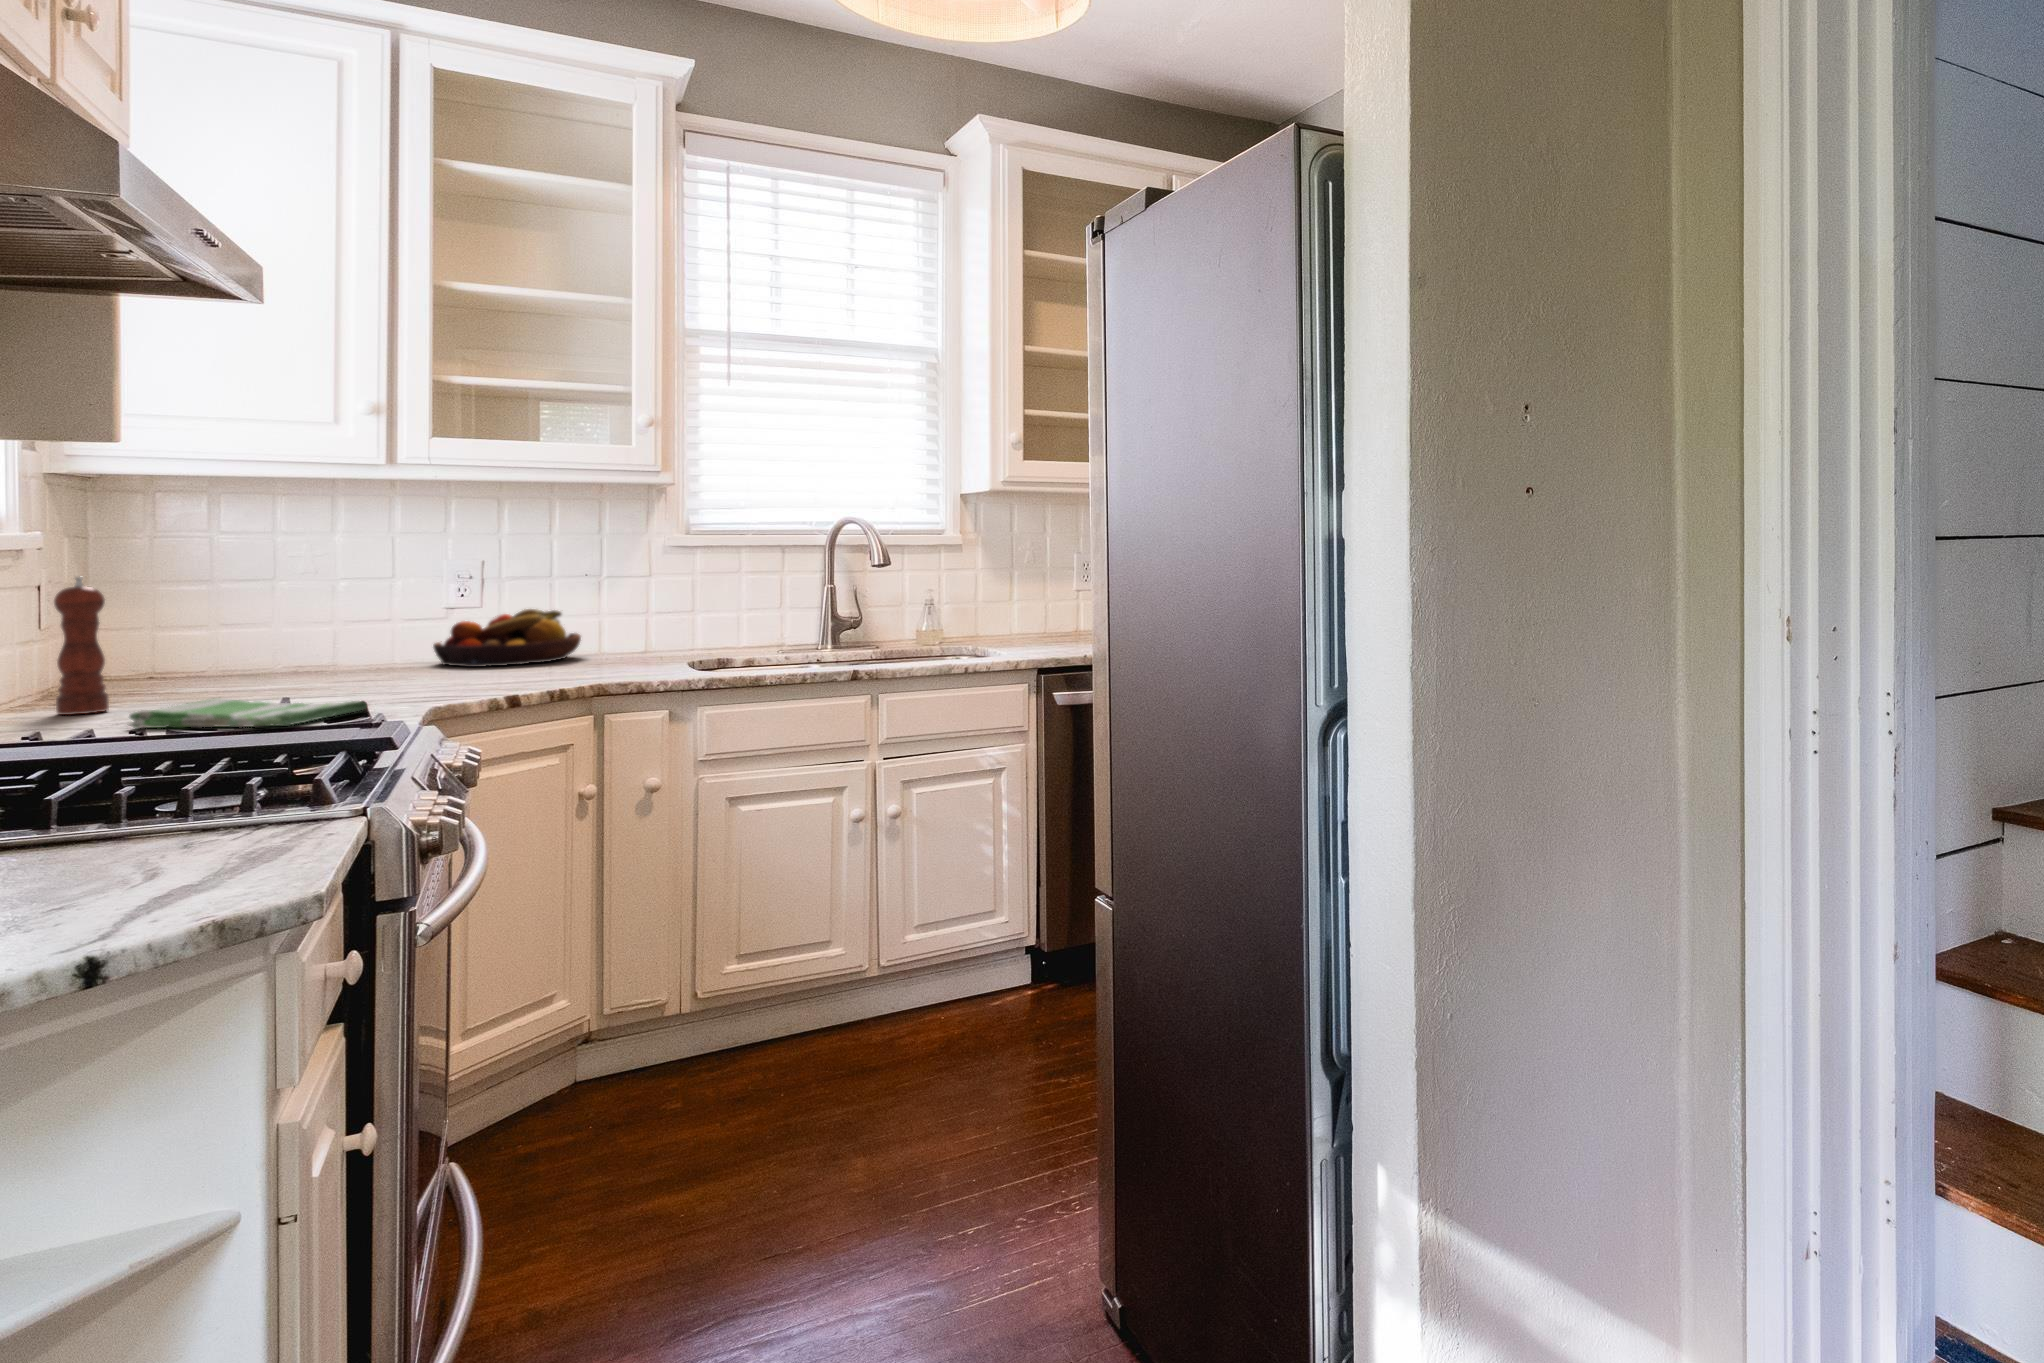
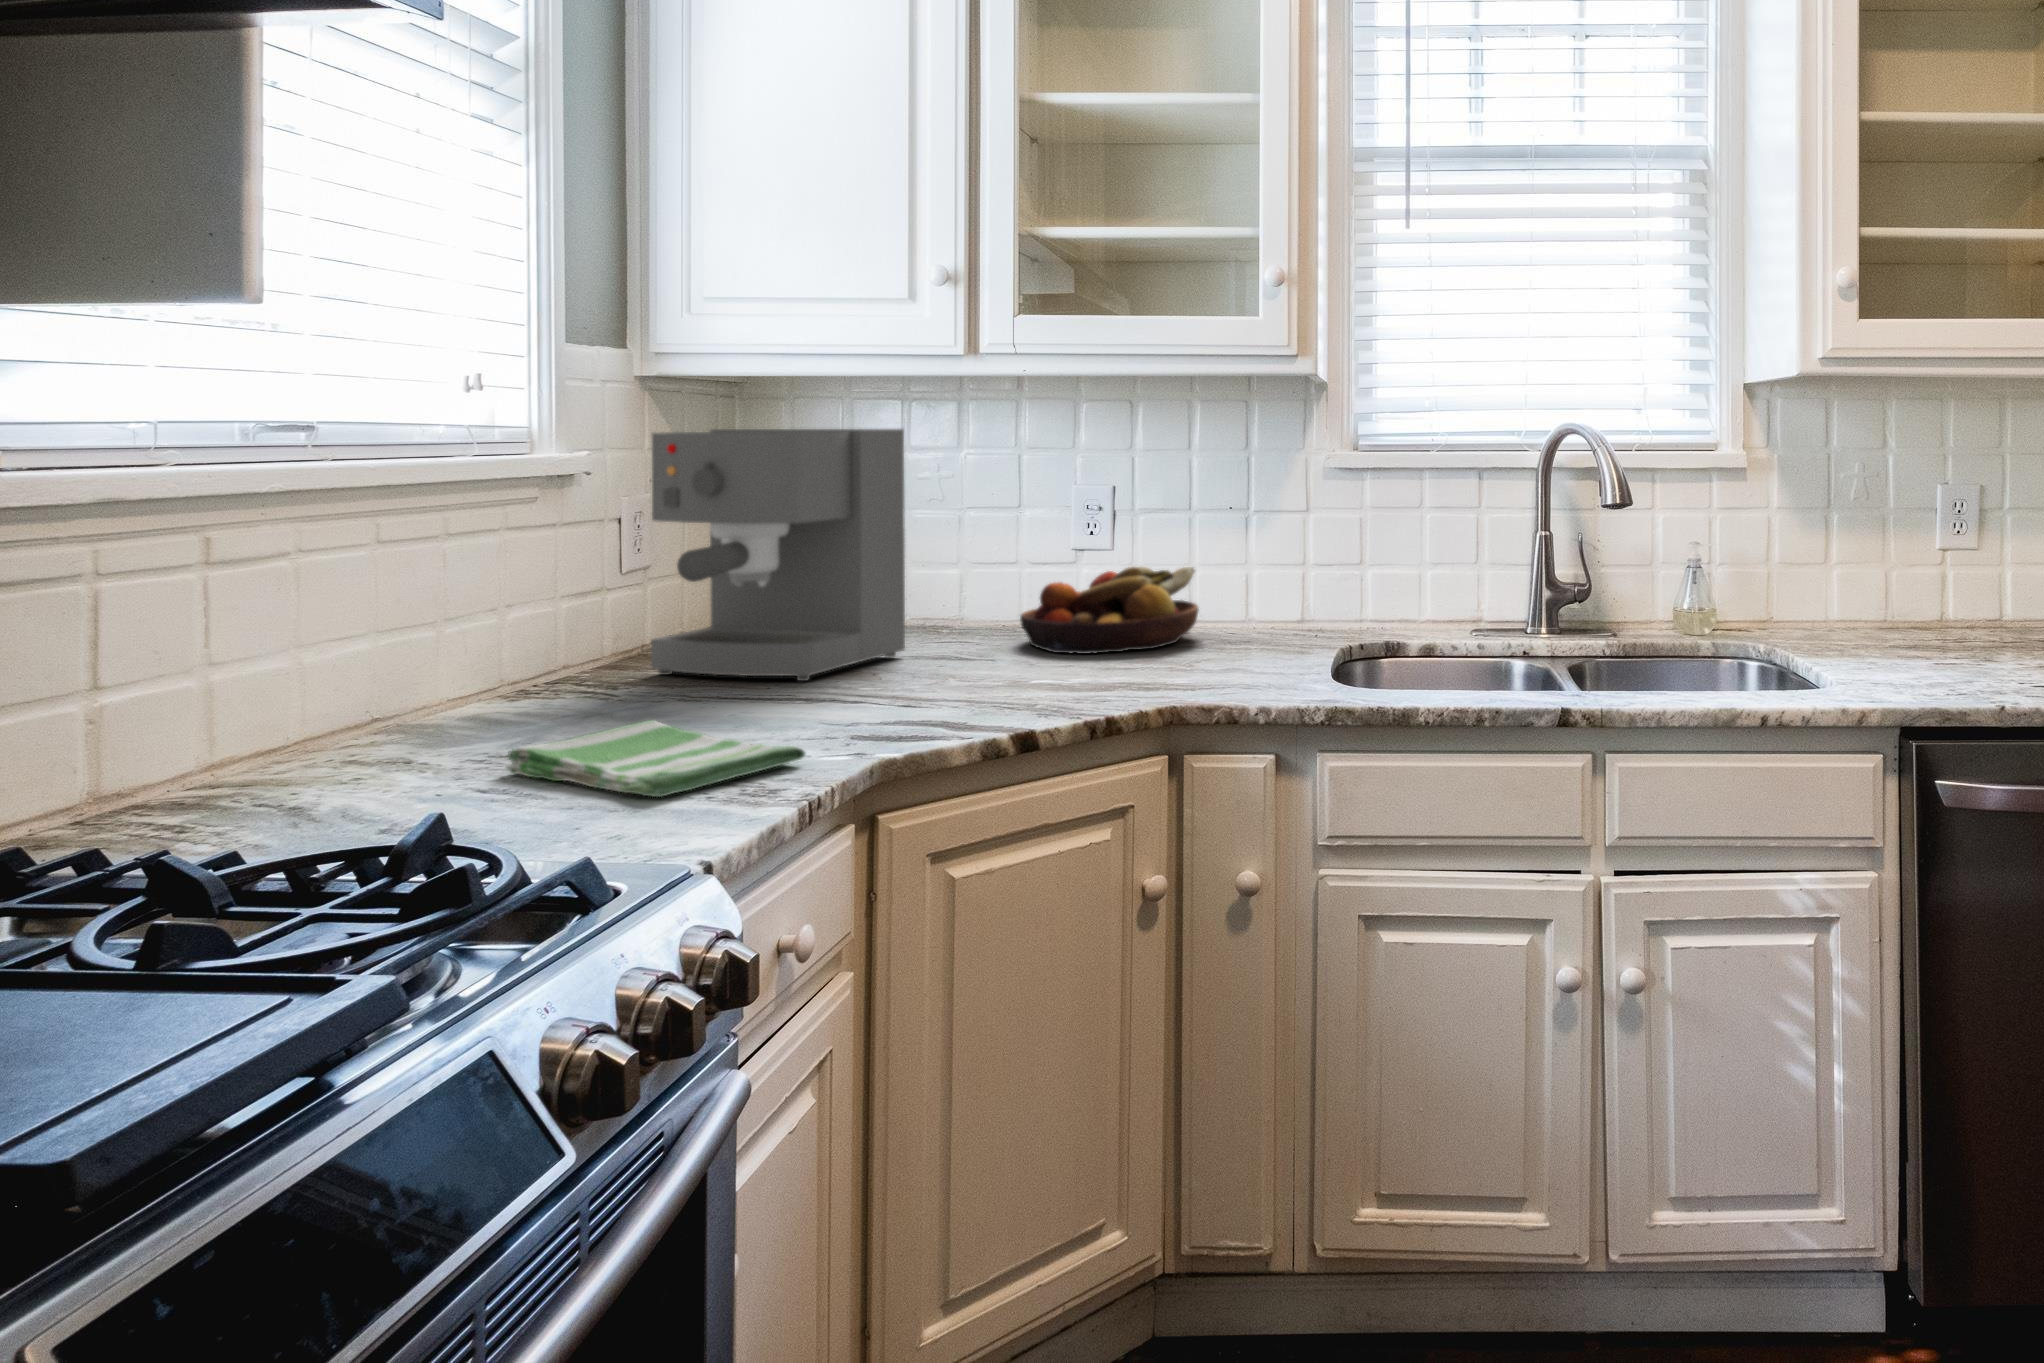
coffee maker: none [118,512,342,692] -> present [651,429,905,681]
pepper mill: present [54,577,109,715] -> none [513,527,572,725]

